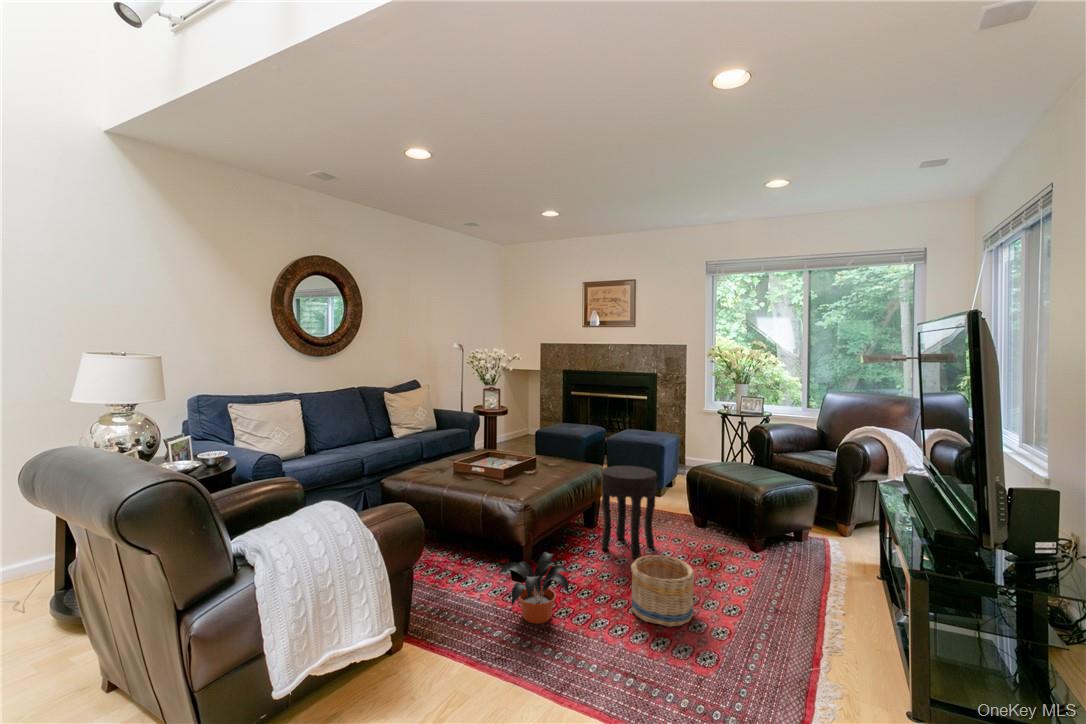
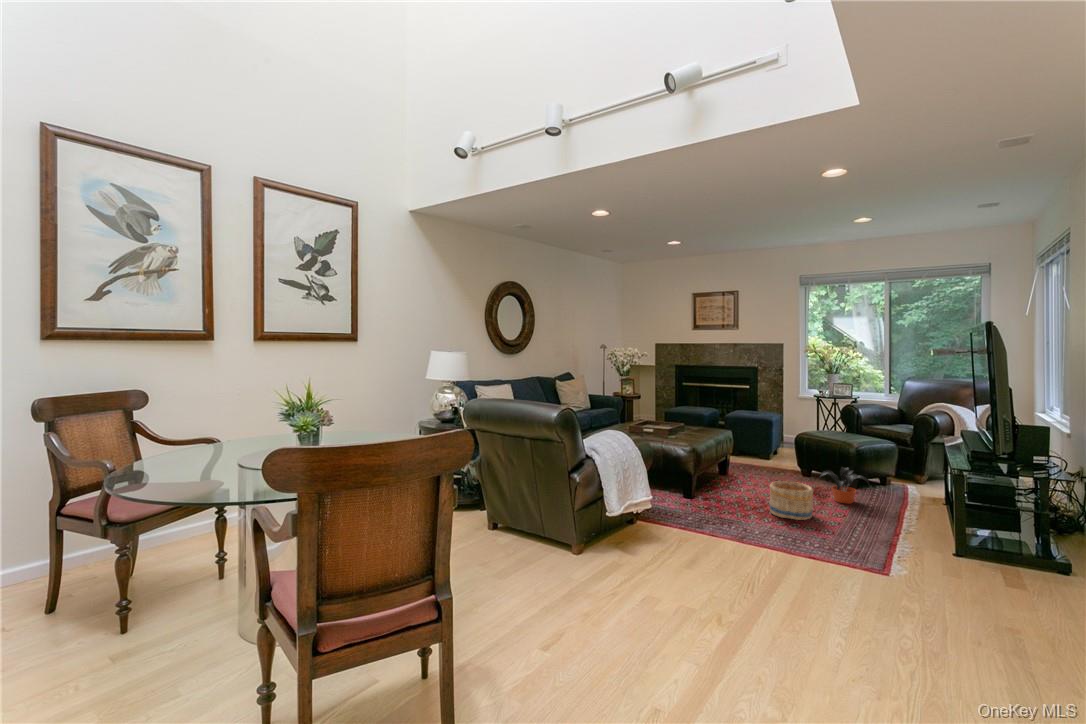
side table: present [601,466,657,558] -> none [736,430,777,491]
potted plant: present [499,552,569,624] -> present [820,467,869,504]

